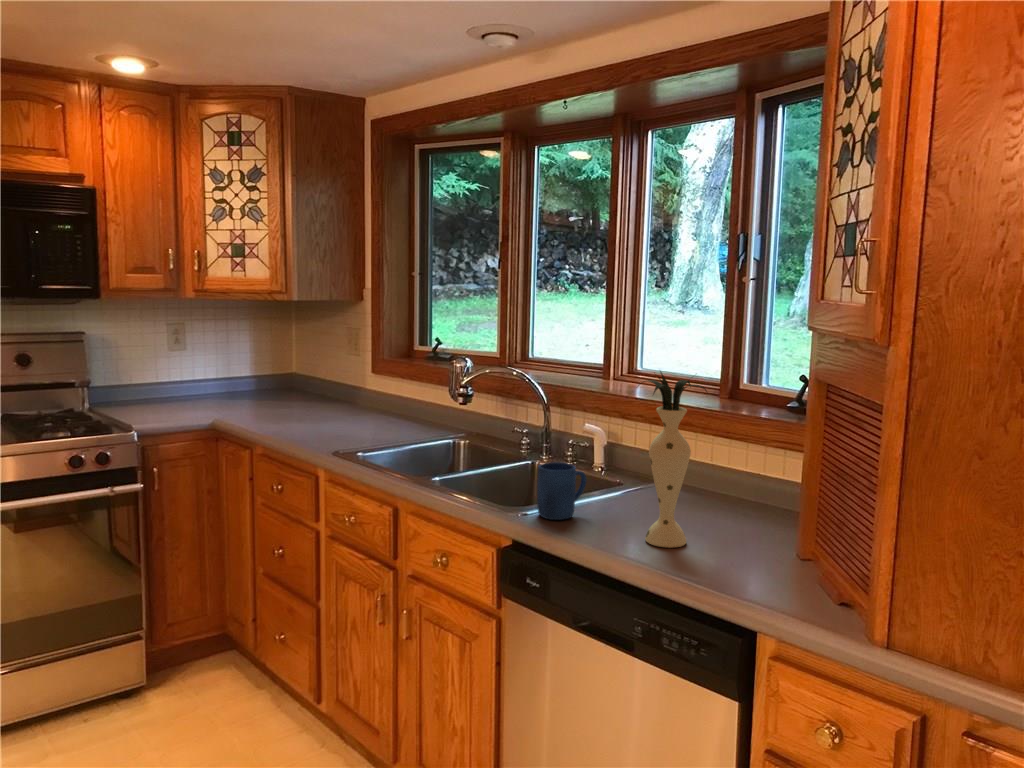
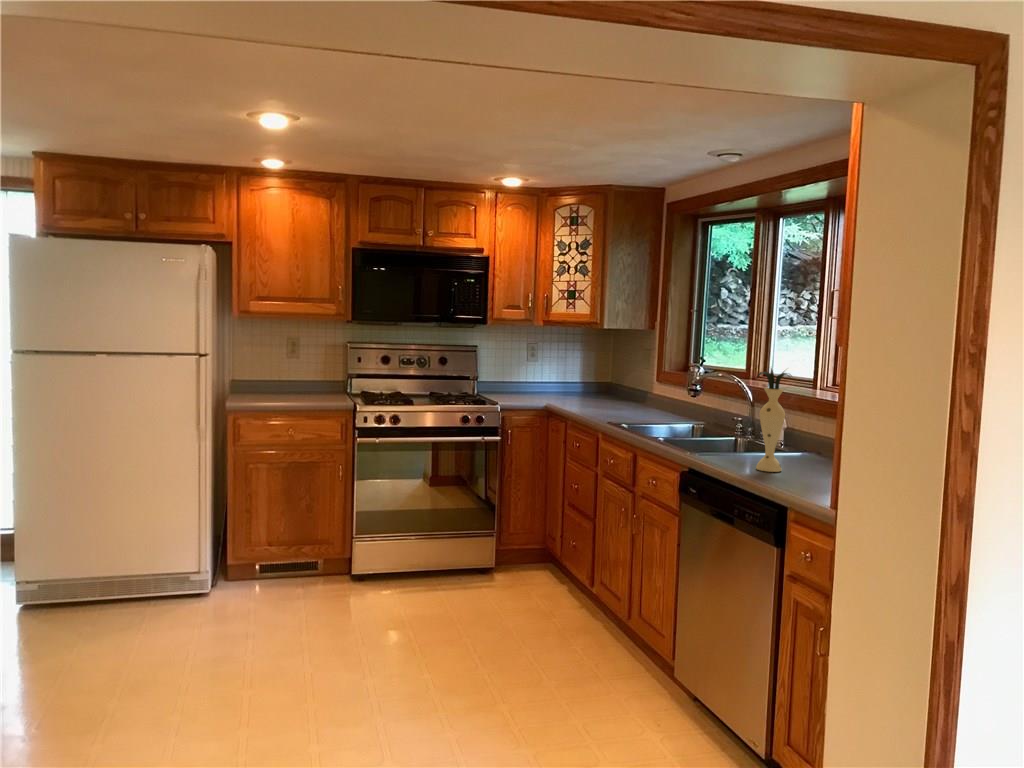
mug: present [537,462,587,520] -> none [704,424,738,457]

